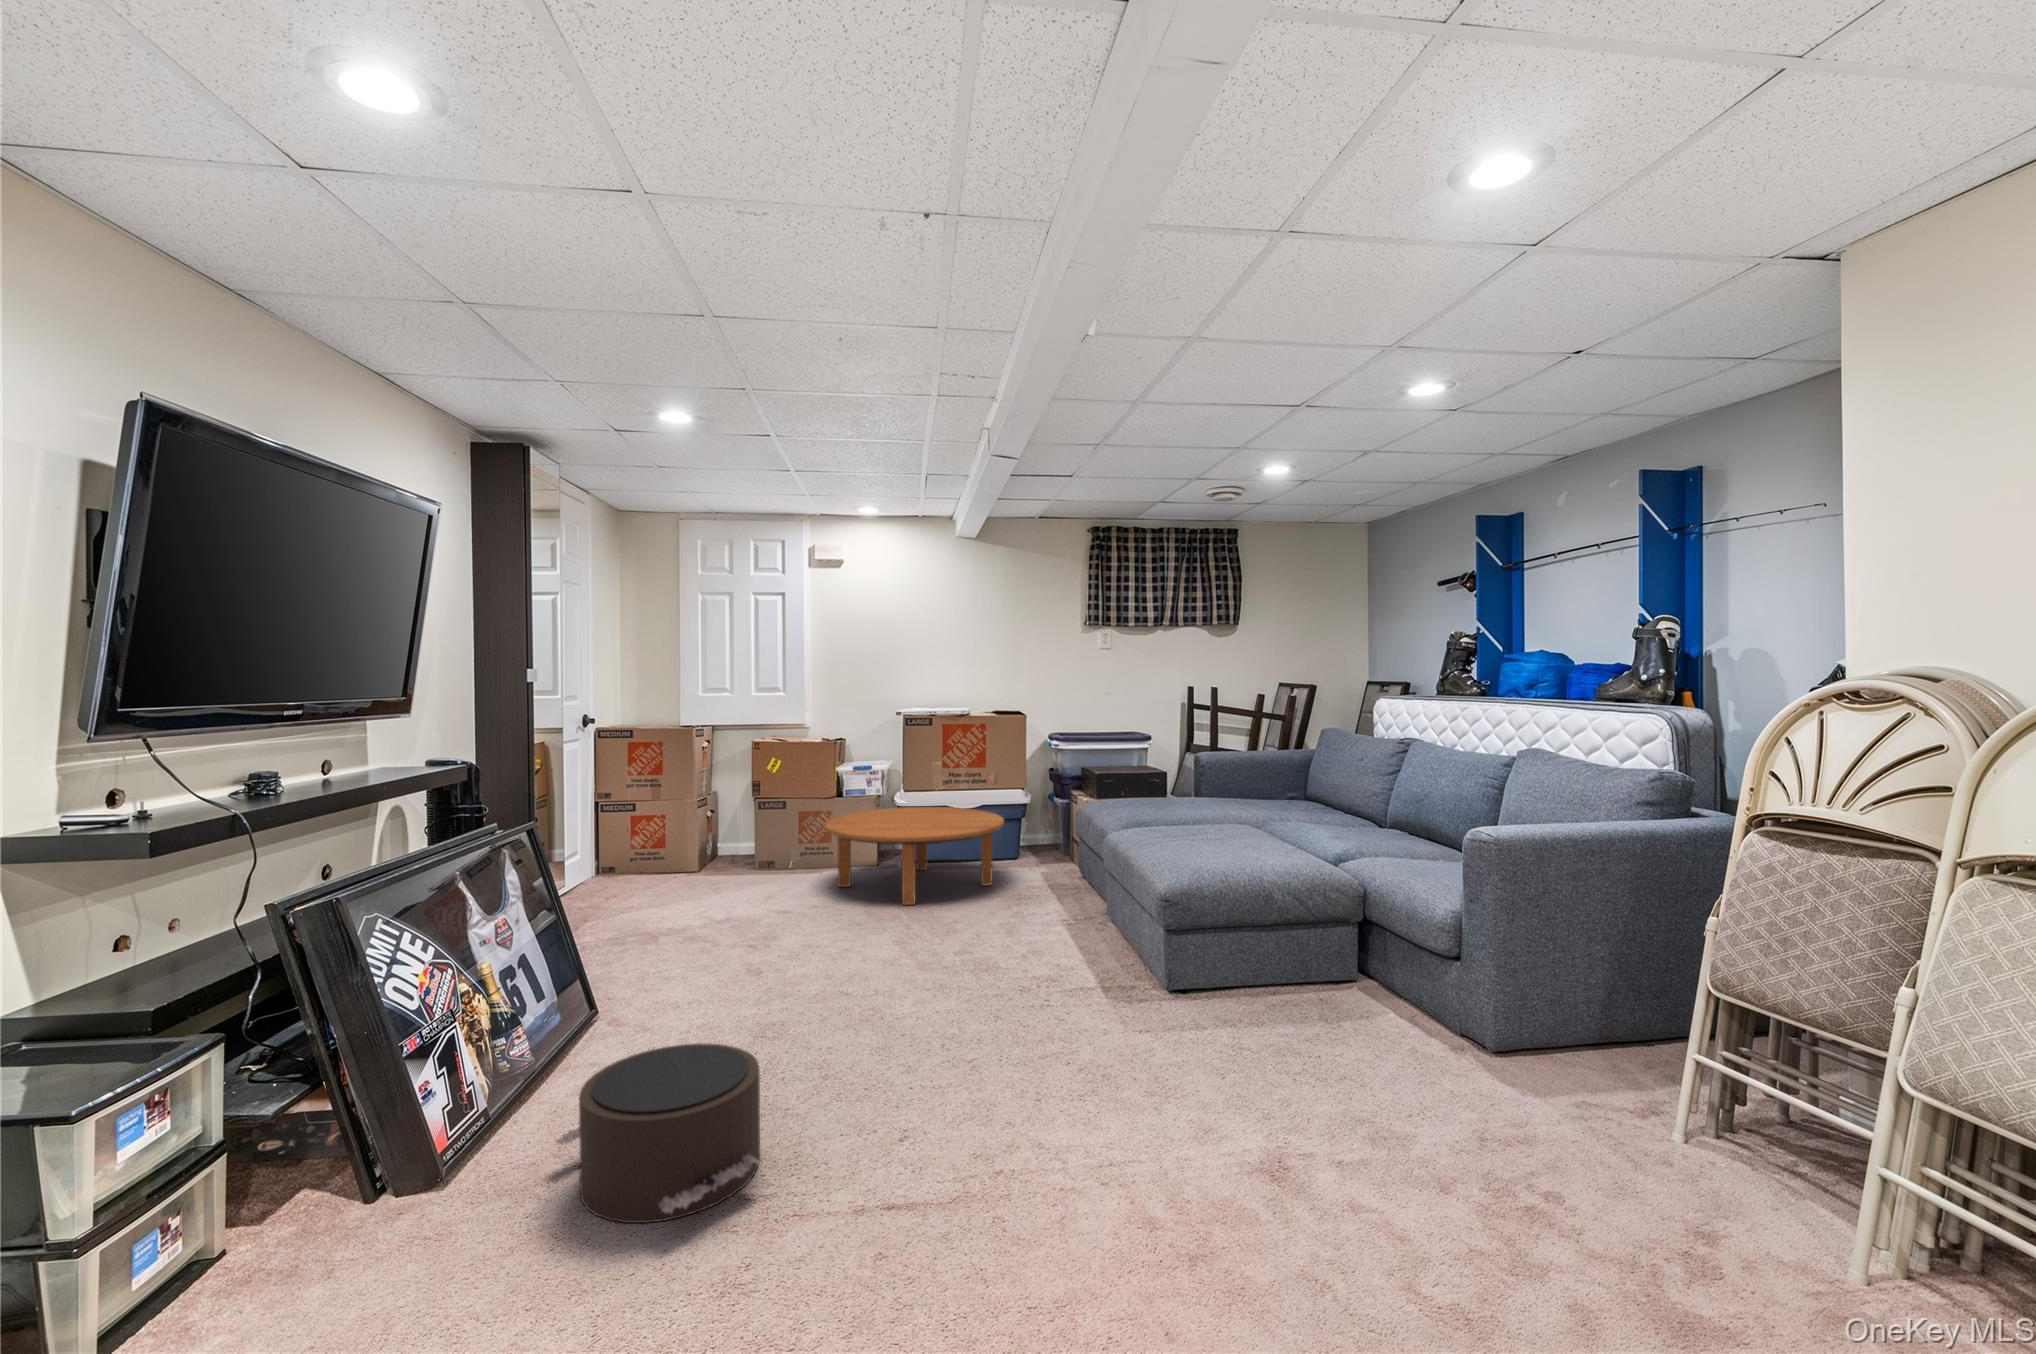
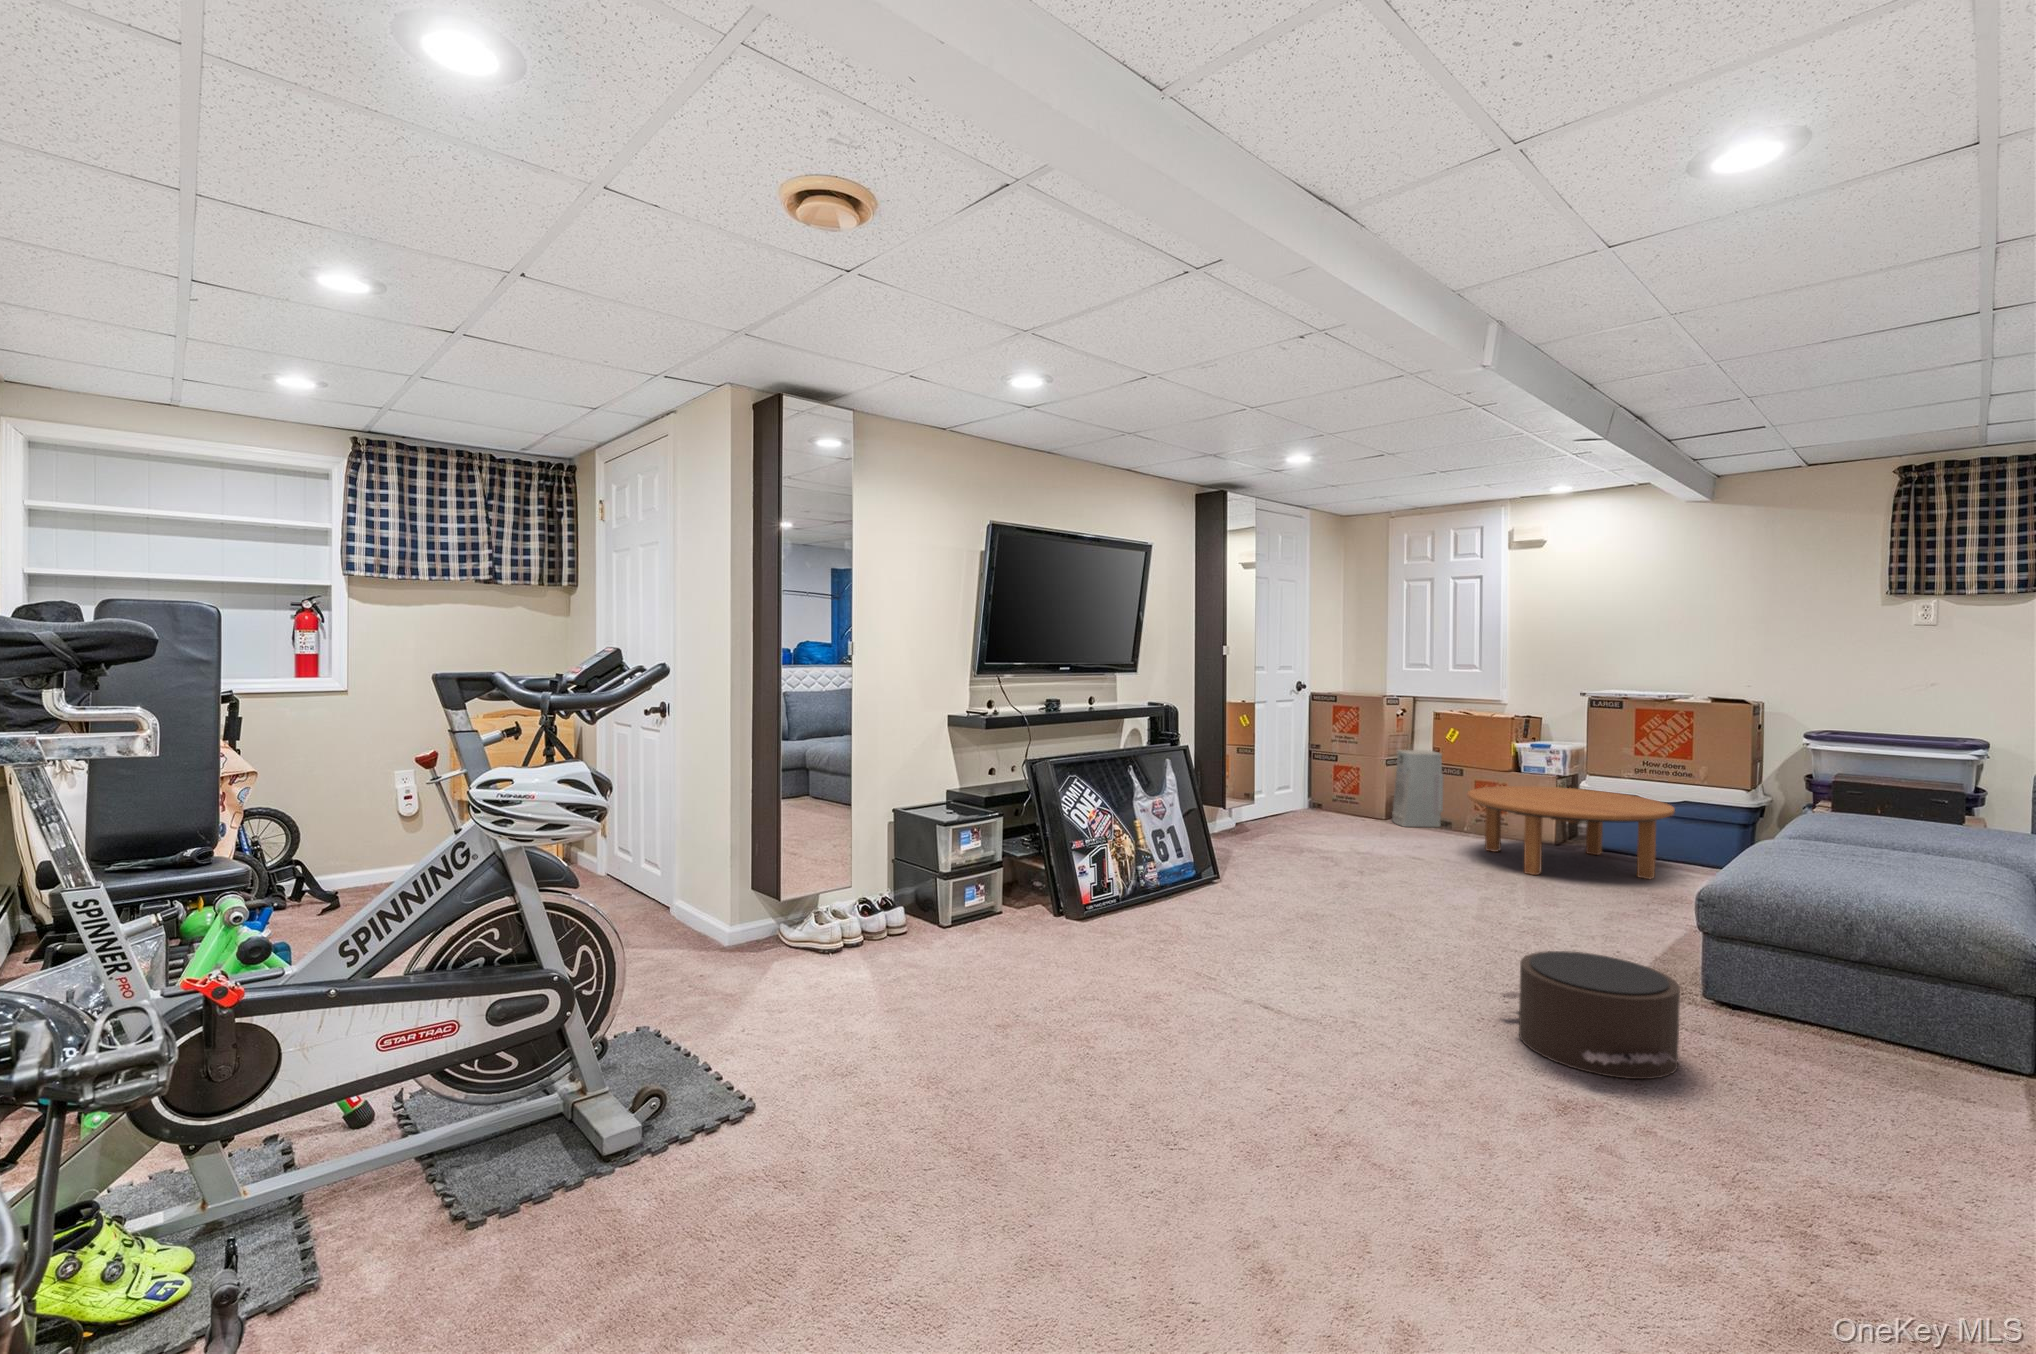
air purifier: none [708,785,765,877] -> present [1392,750,1444,827]
pouf: present [556,1043,761,1223] -> present [1502,951,1680,1079]

